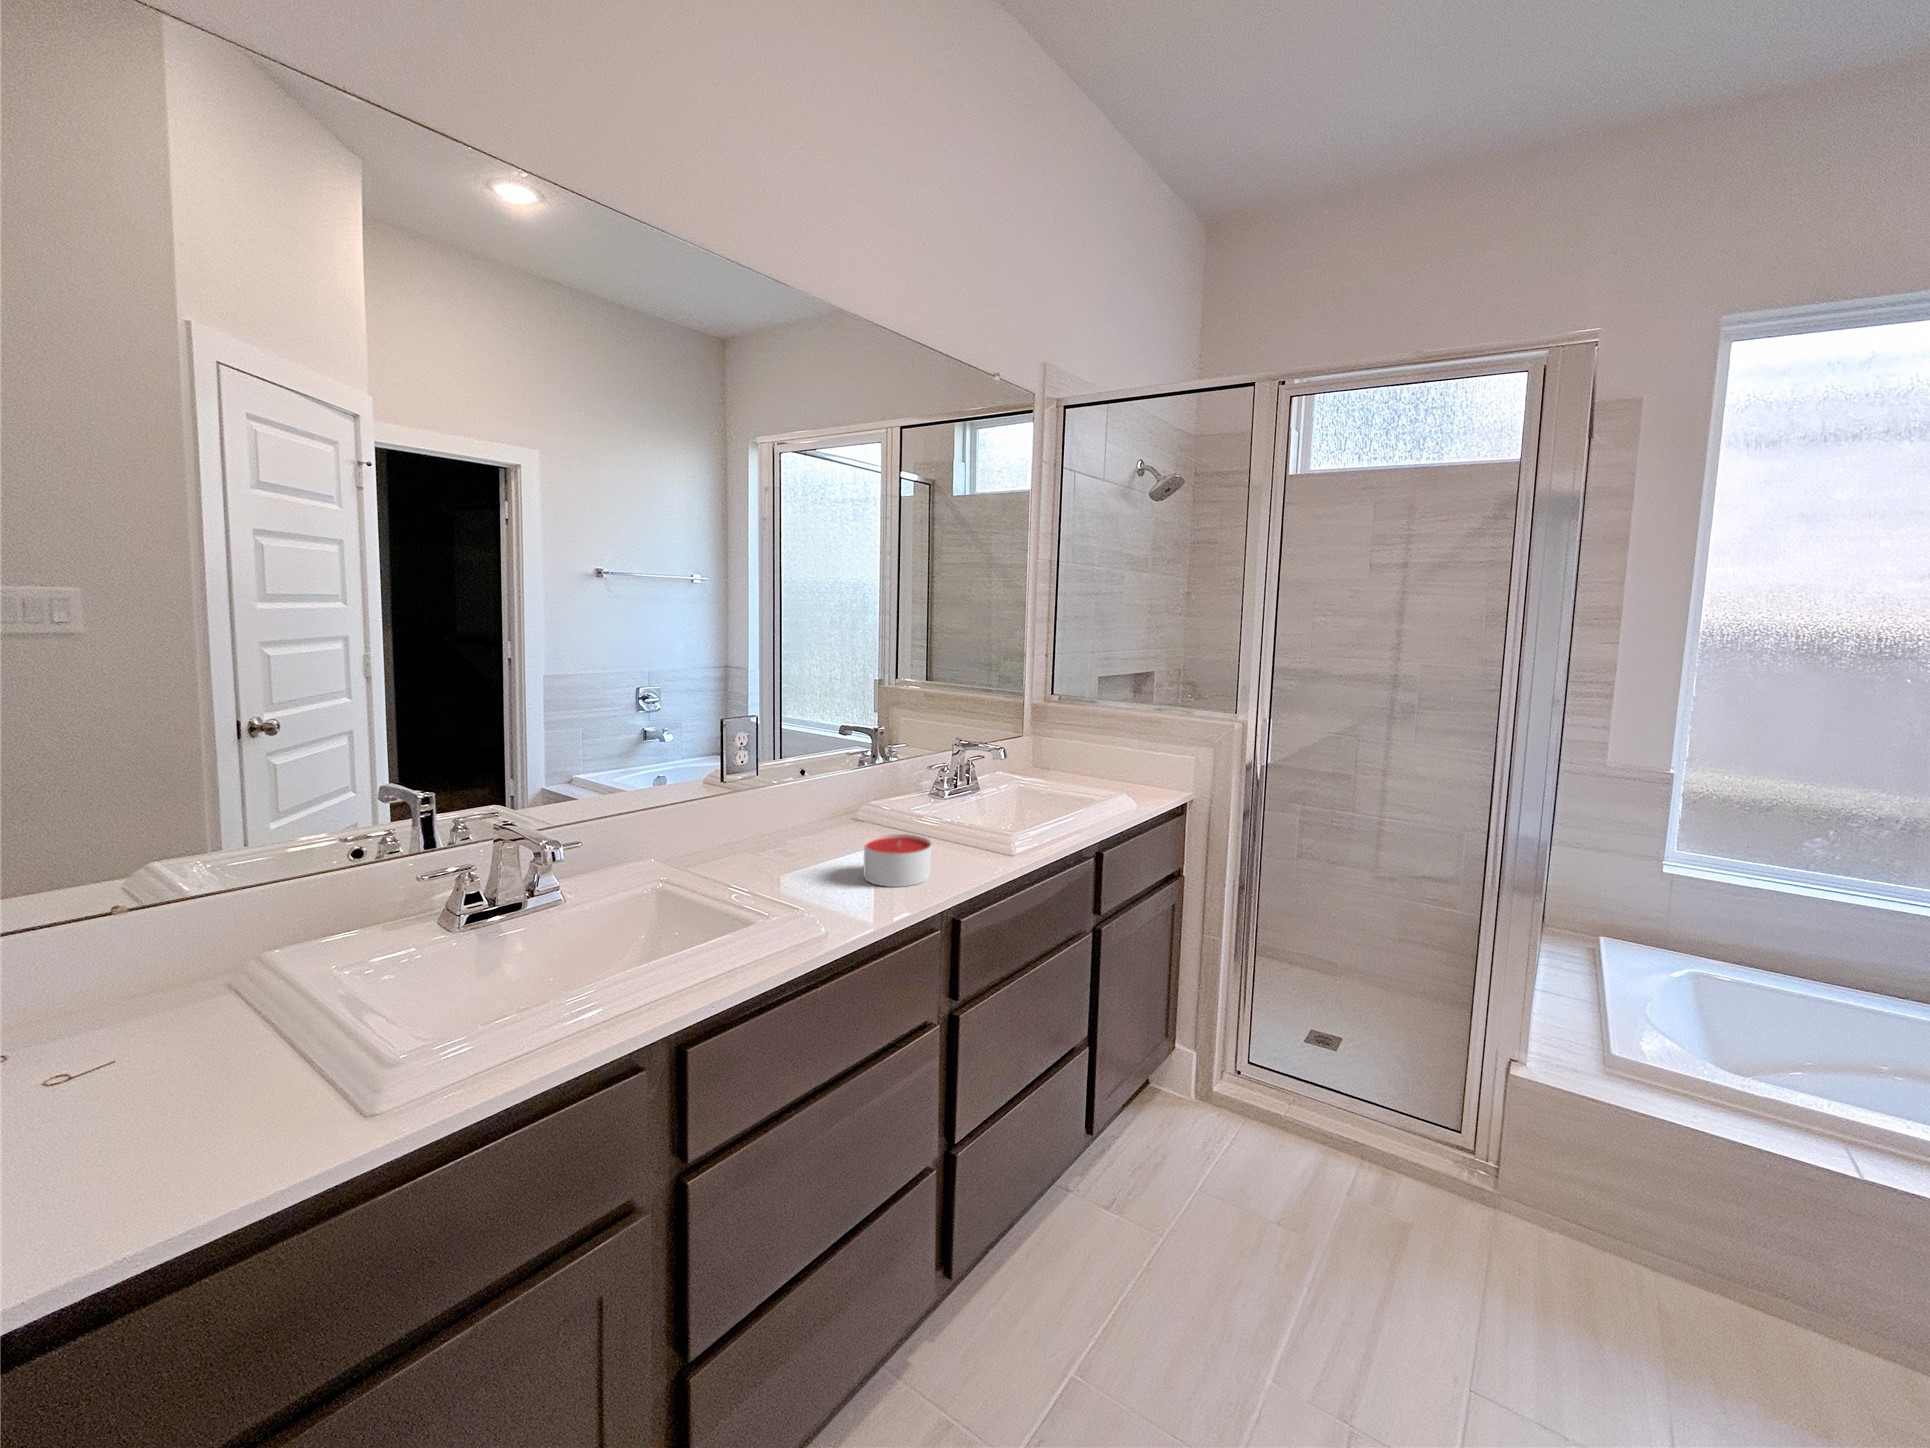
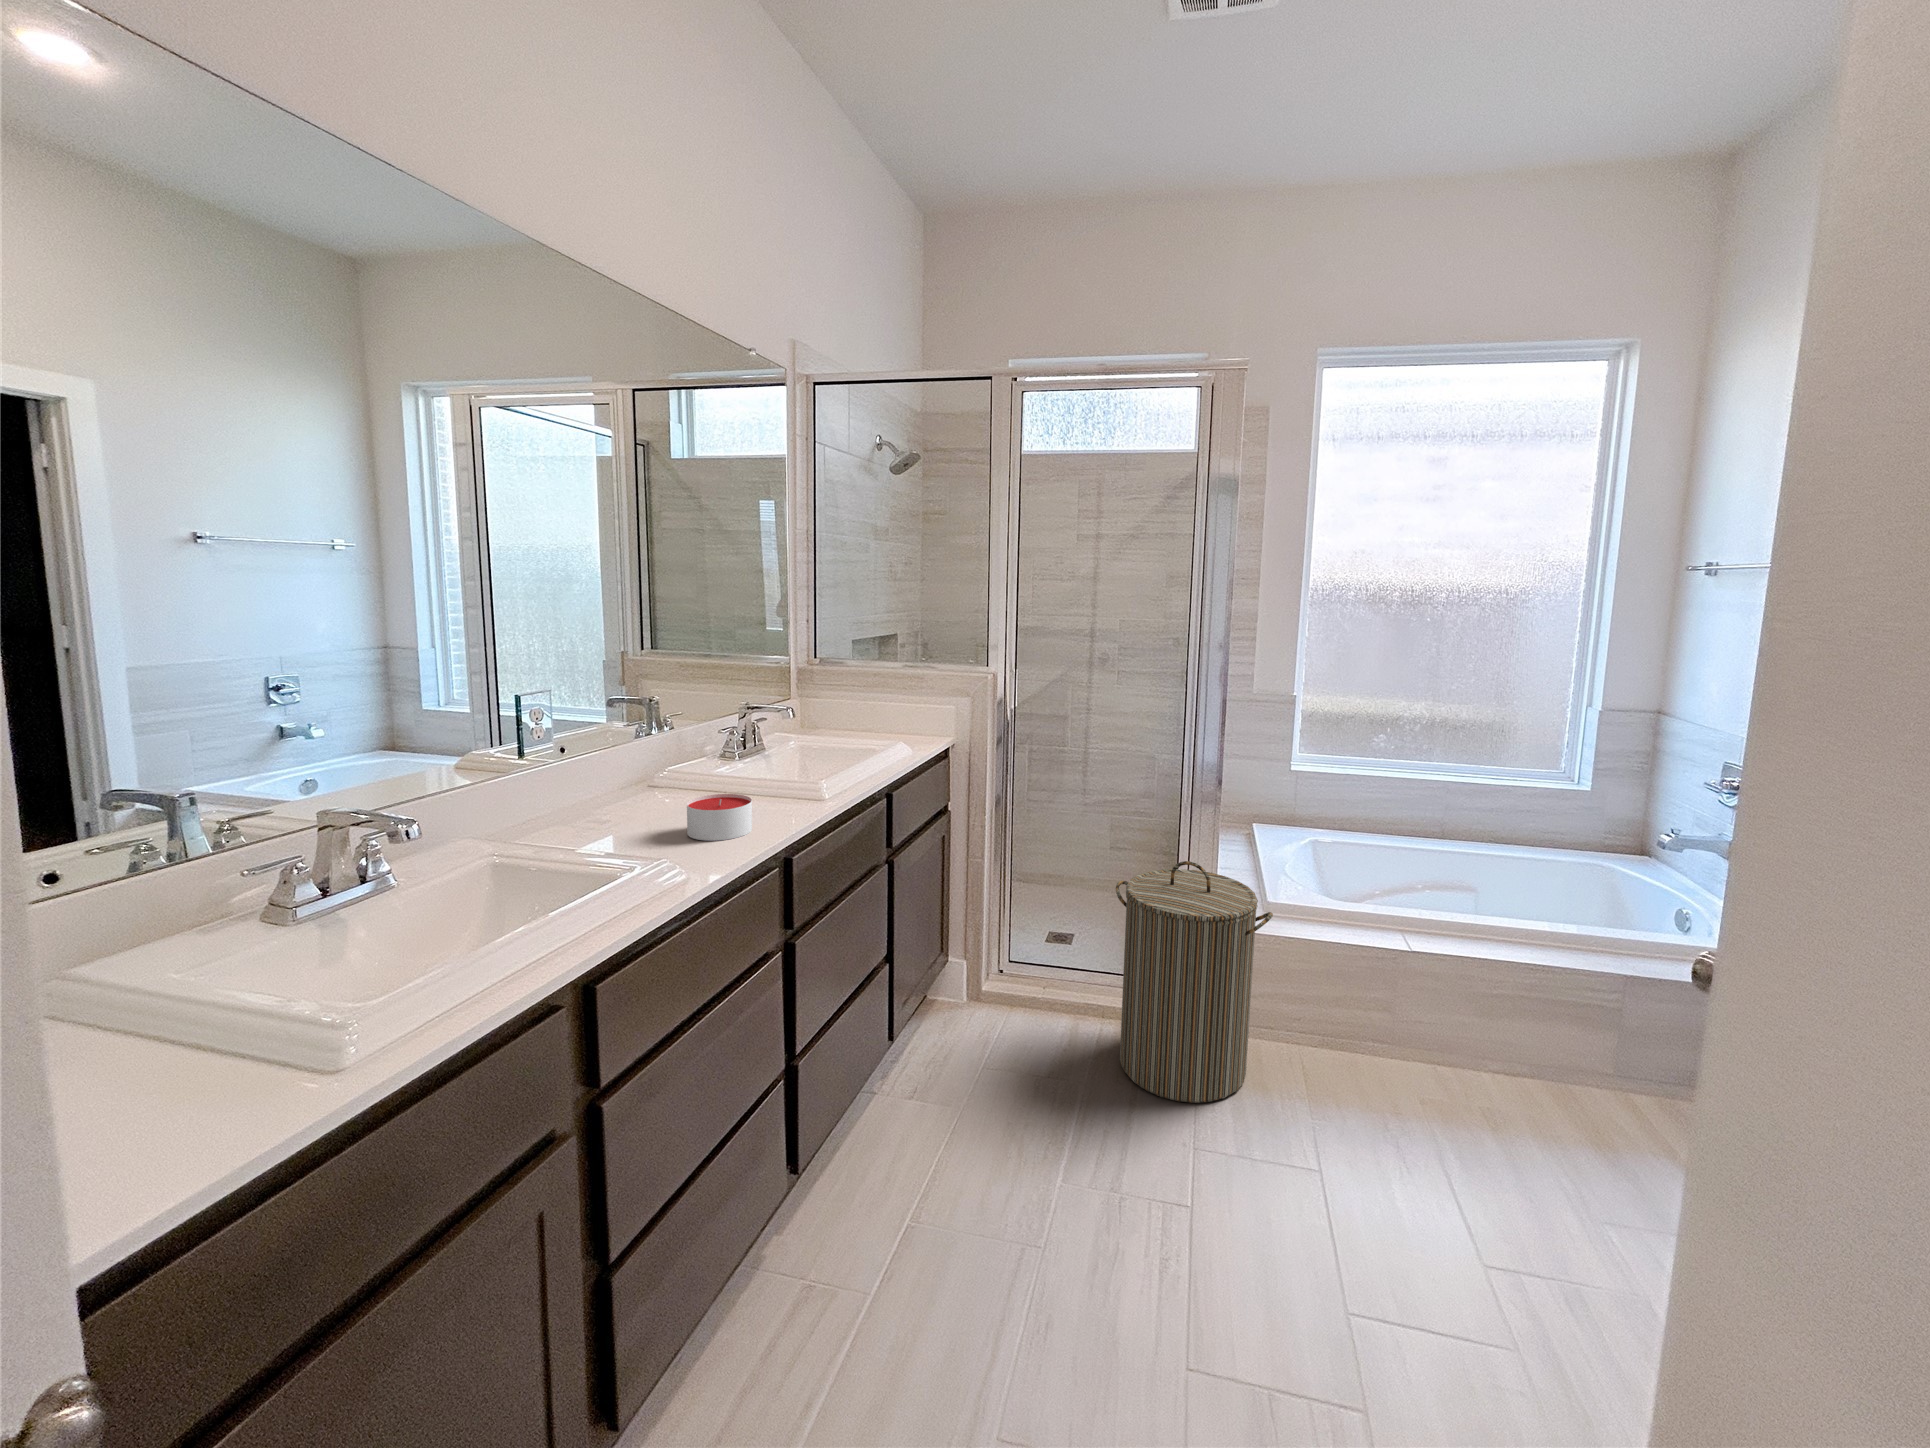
laundry hamper: none [1378,986,1618,1326] -> present [1116,861,1273,1103]

